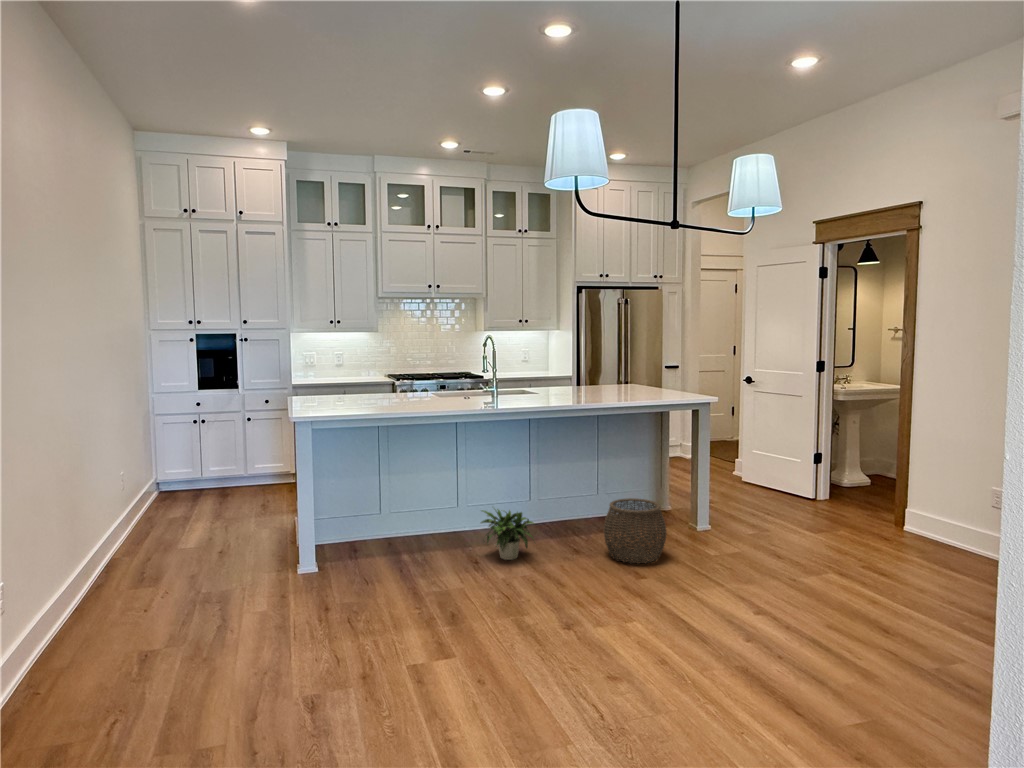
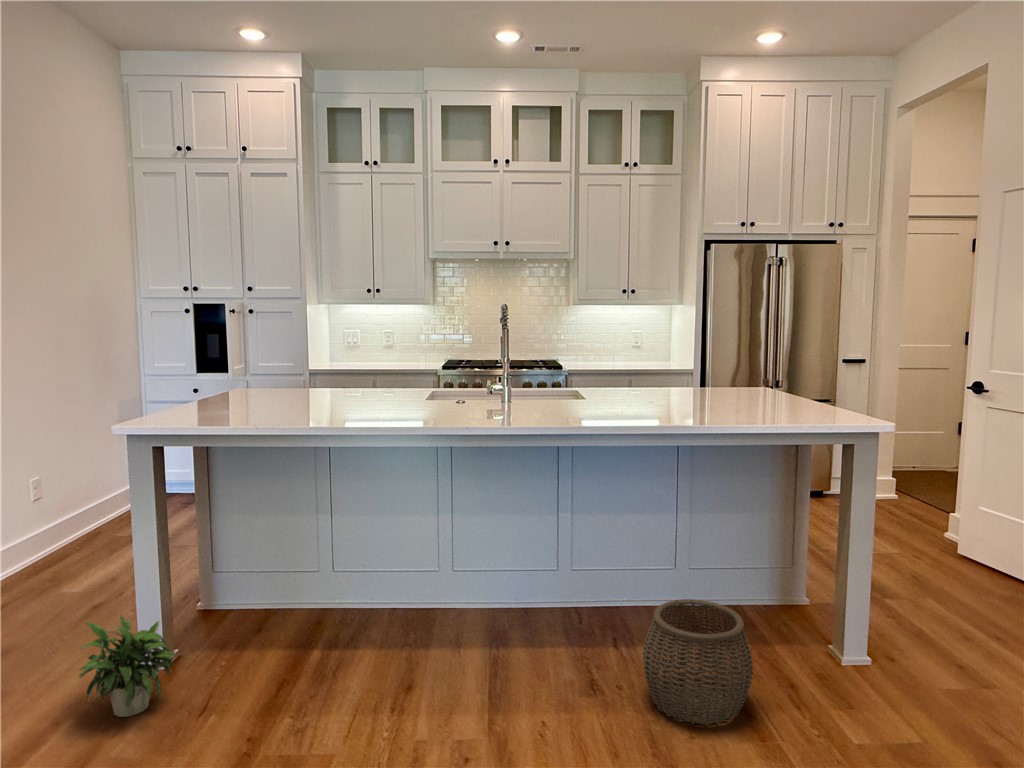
potted plant: present [481,509,534,560] -> present [78,615,174,717]

